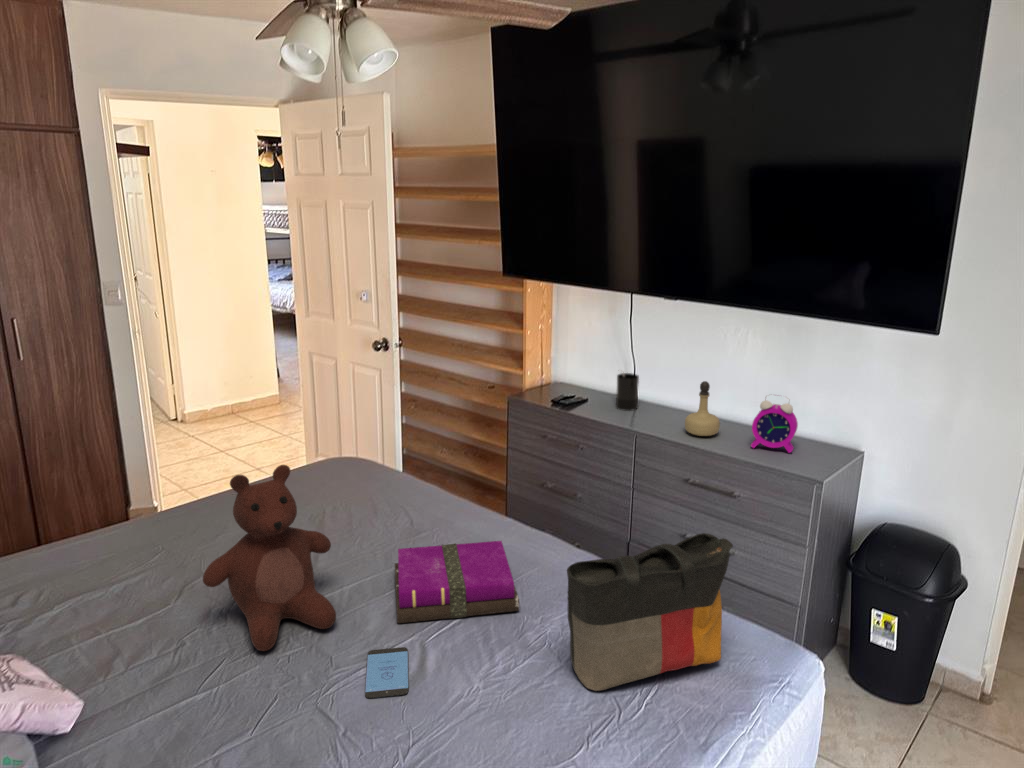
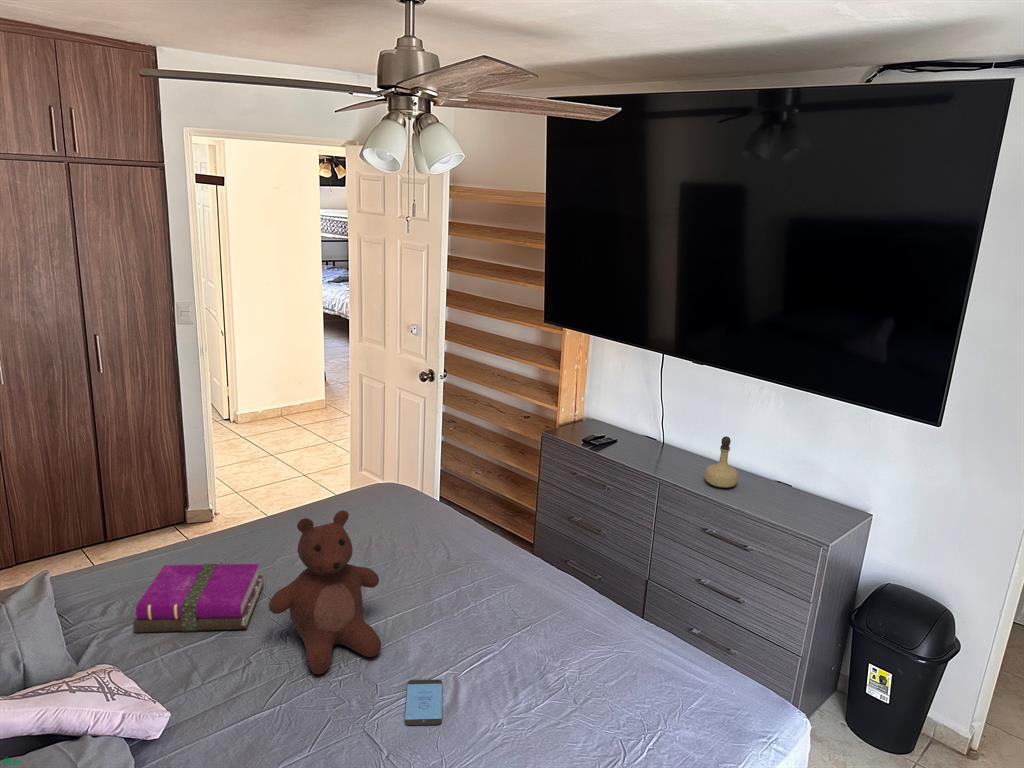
candle: present [616,373,639,411] -> none [642,415,665,455]
alarm clock: present [751,396,798,453] -> none [765,455,811,511]
tote bag: present [567,533,733,691] -> none [585,601,735,735]
notebook: present [395,541,519,623] -> present [133,564,263,633]

